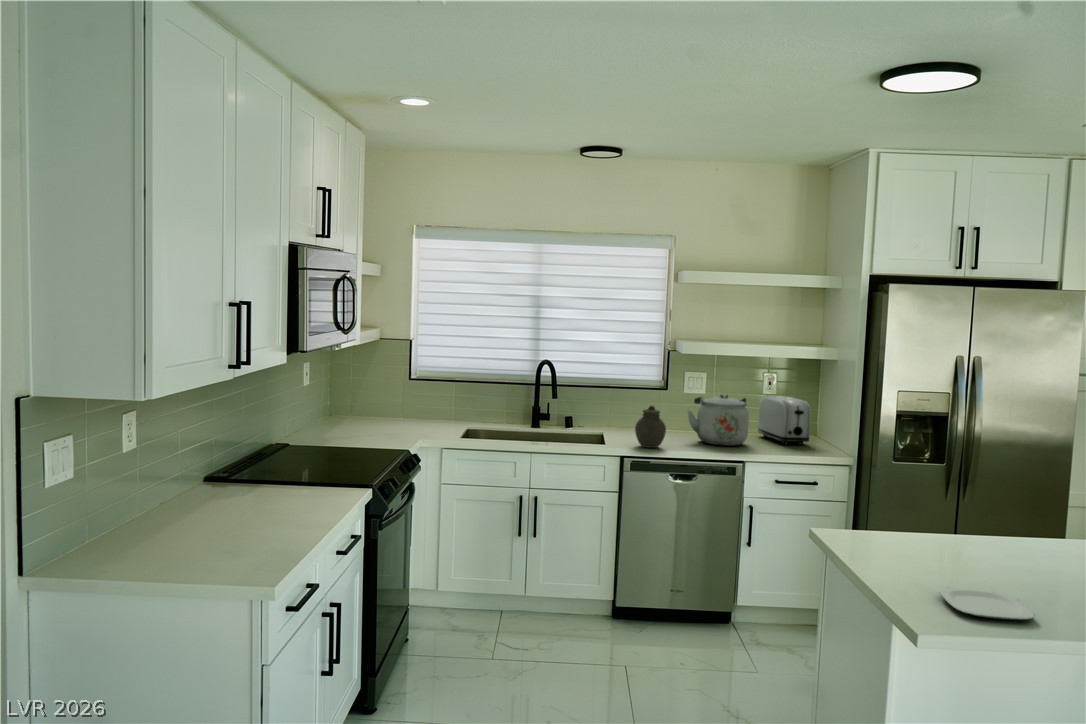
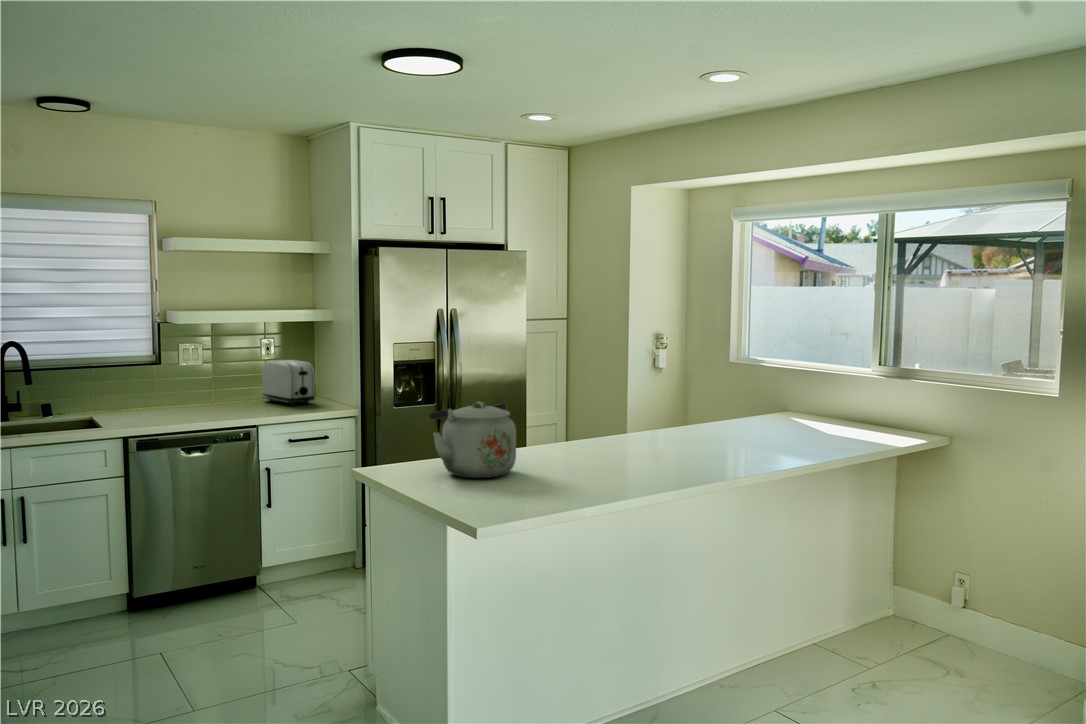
kettle: present [688,394,749,446] -> present [430,401,516,478]
jar: present [635,406,666,448] -> none [136,380,171,425]
plate: present [939,588,1034,620] -> none [460,486,527,505]

